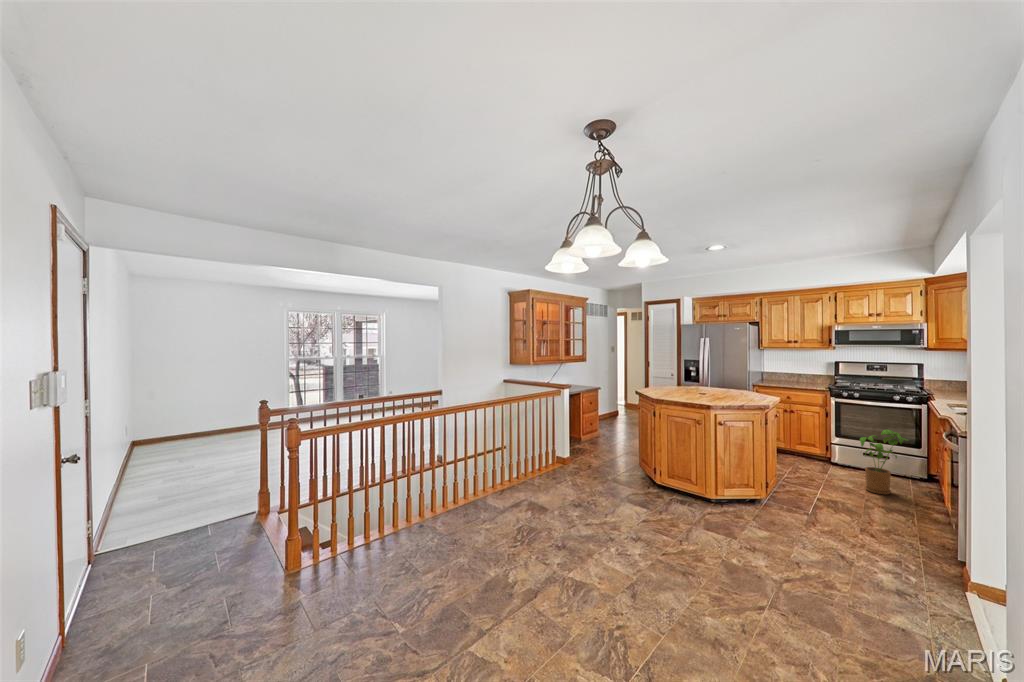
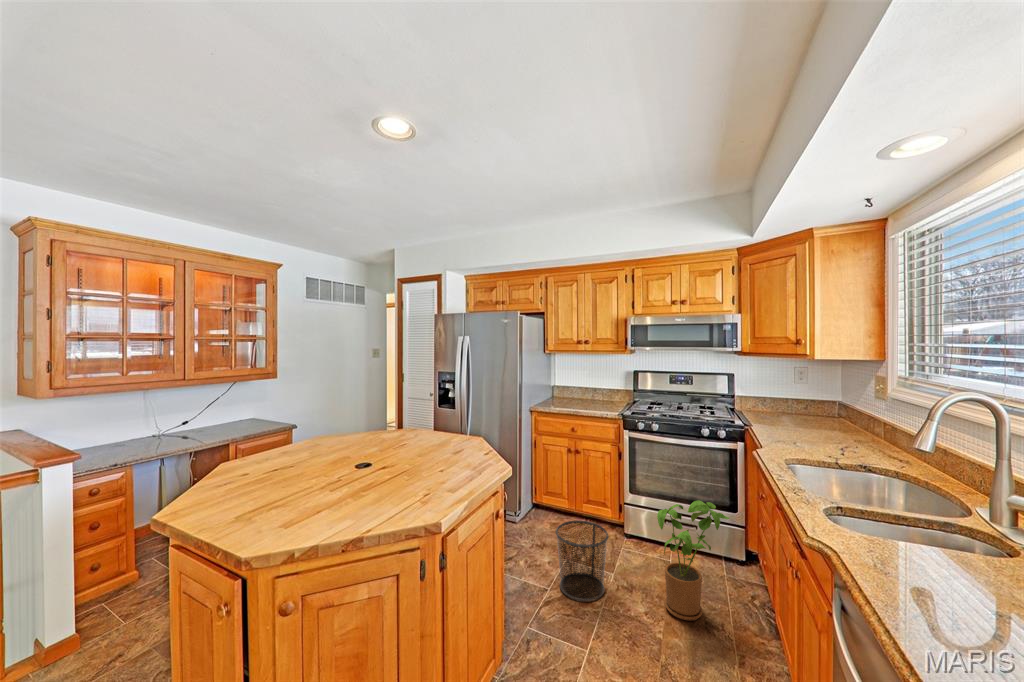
trash can: none [790,444,826,483] -> present [556,520,608,601]

